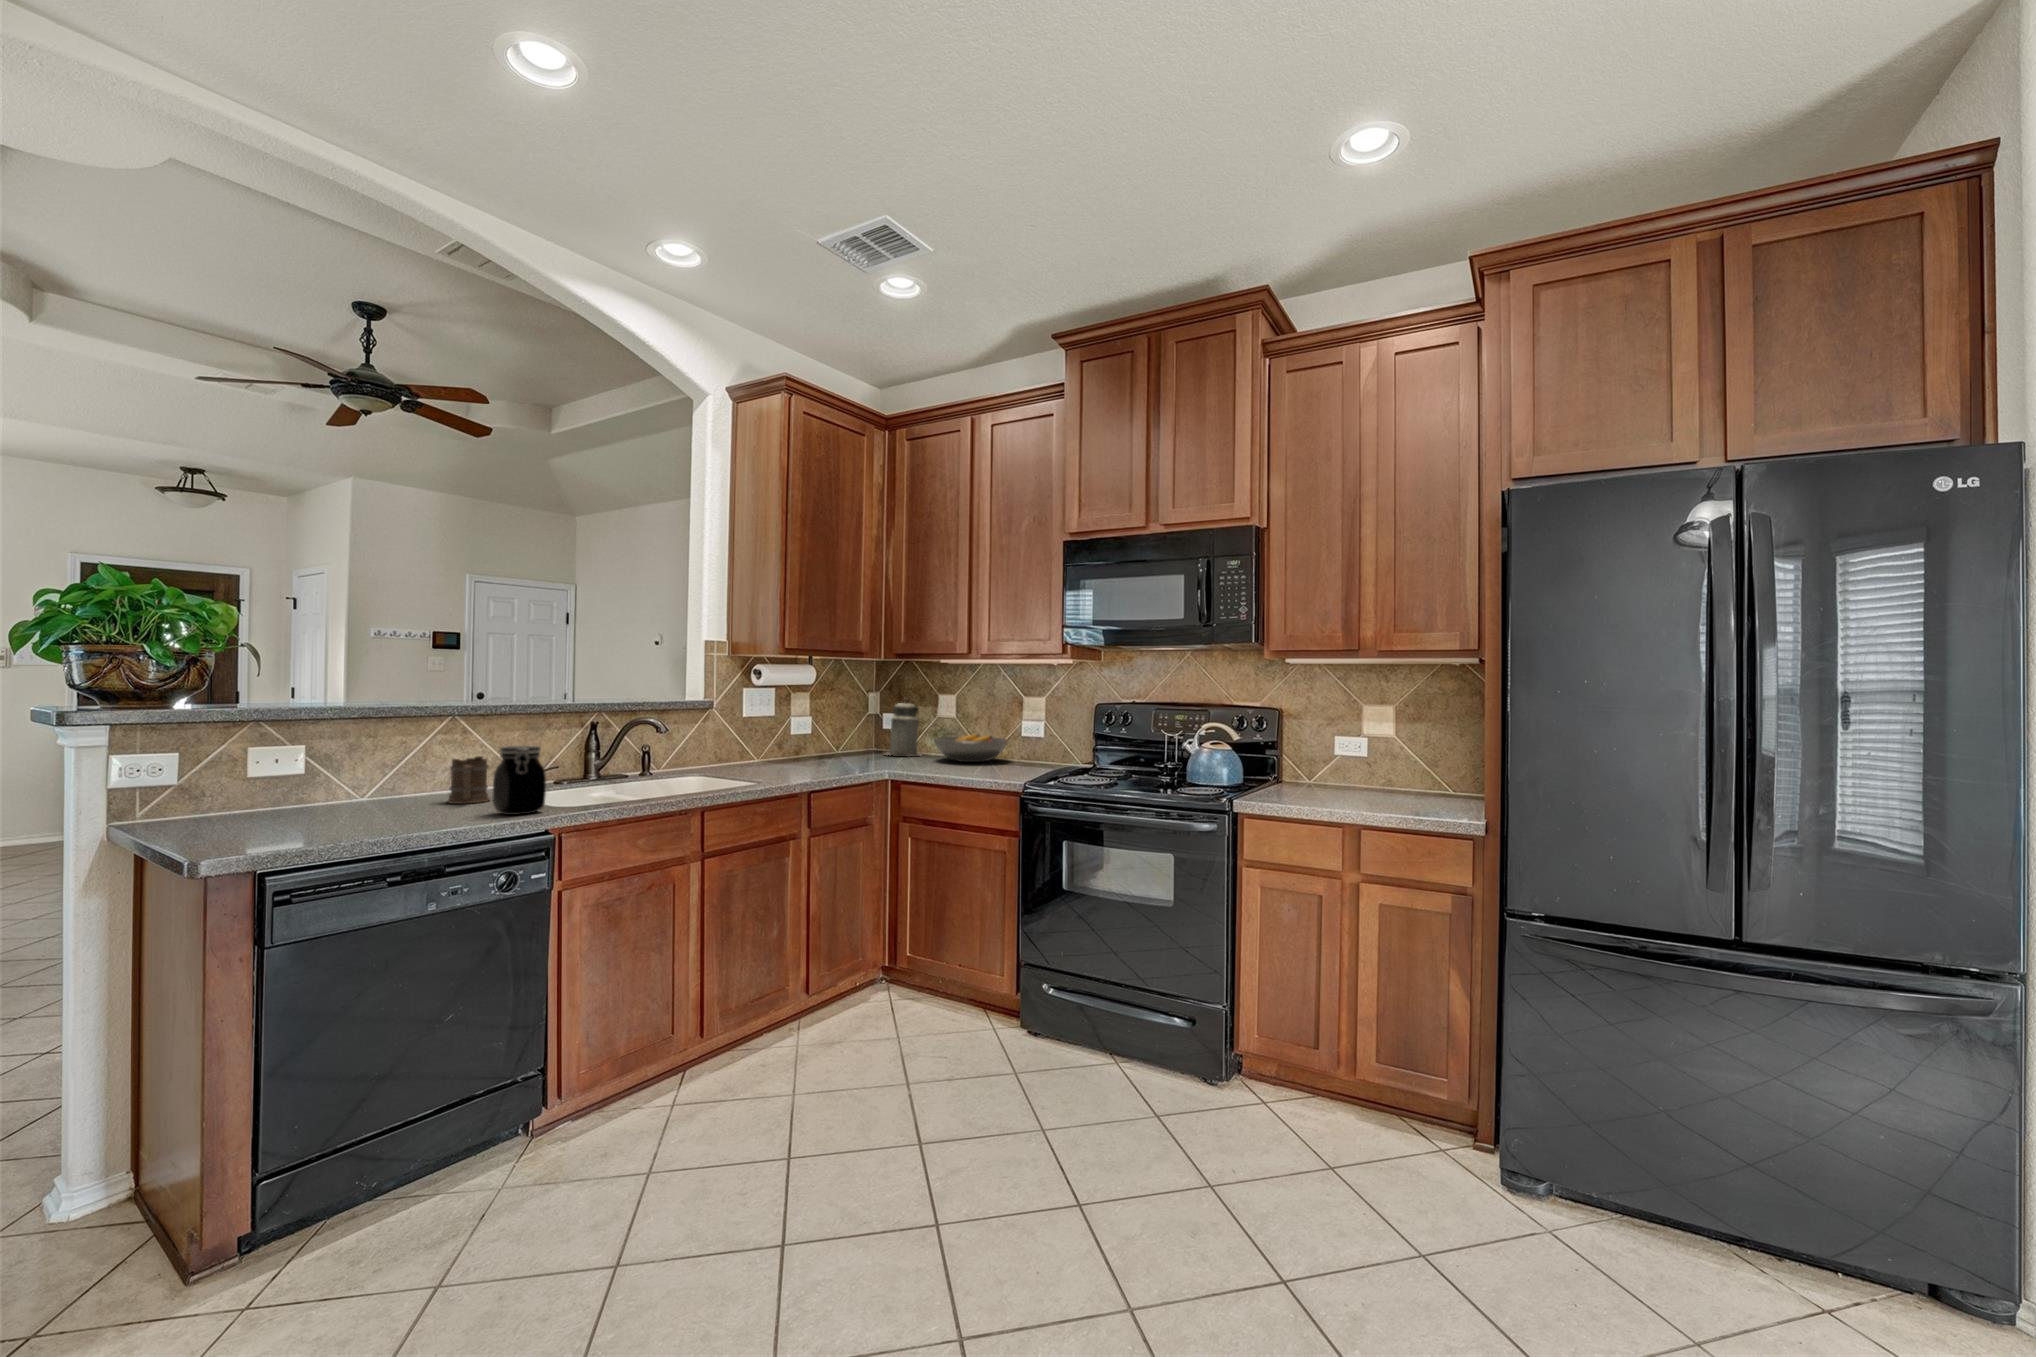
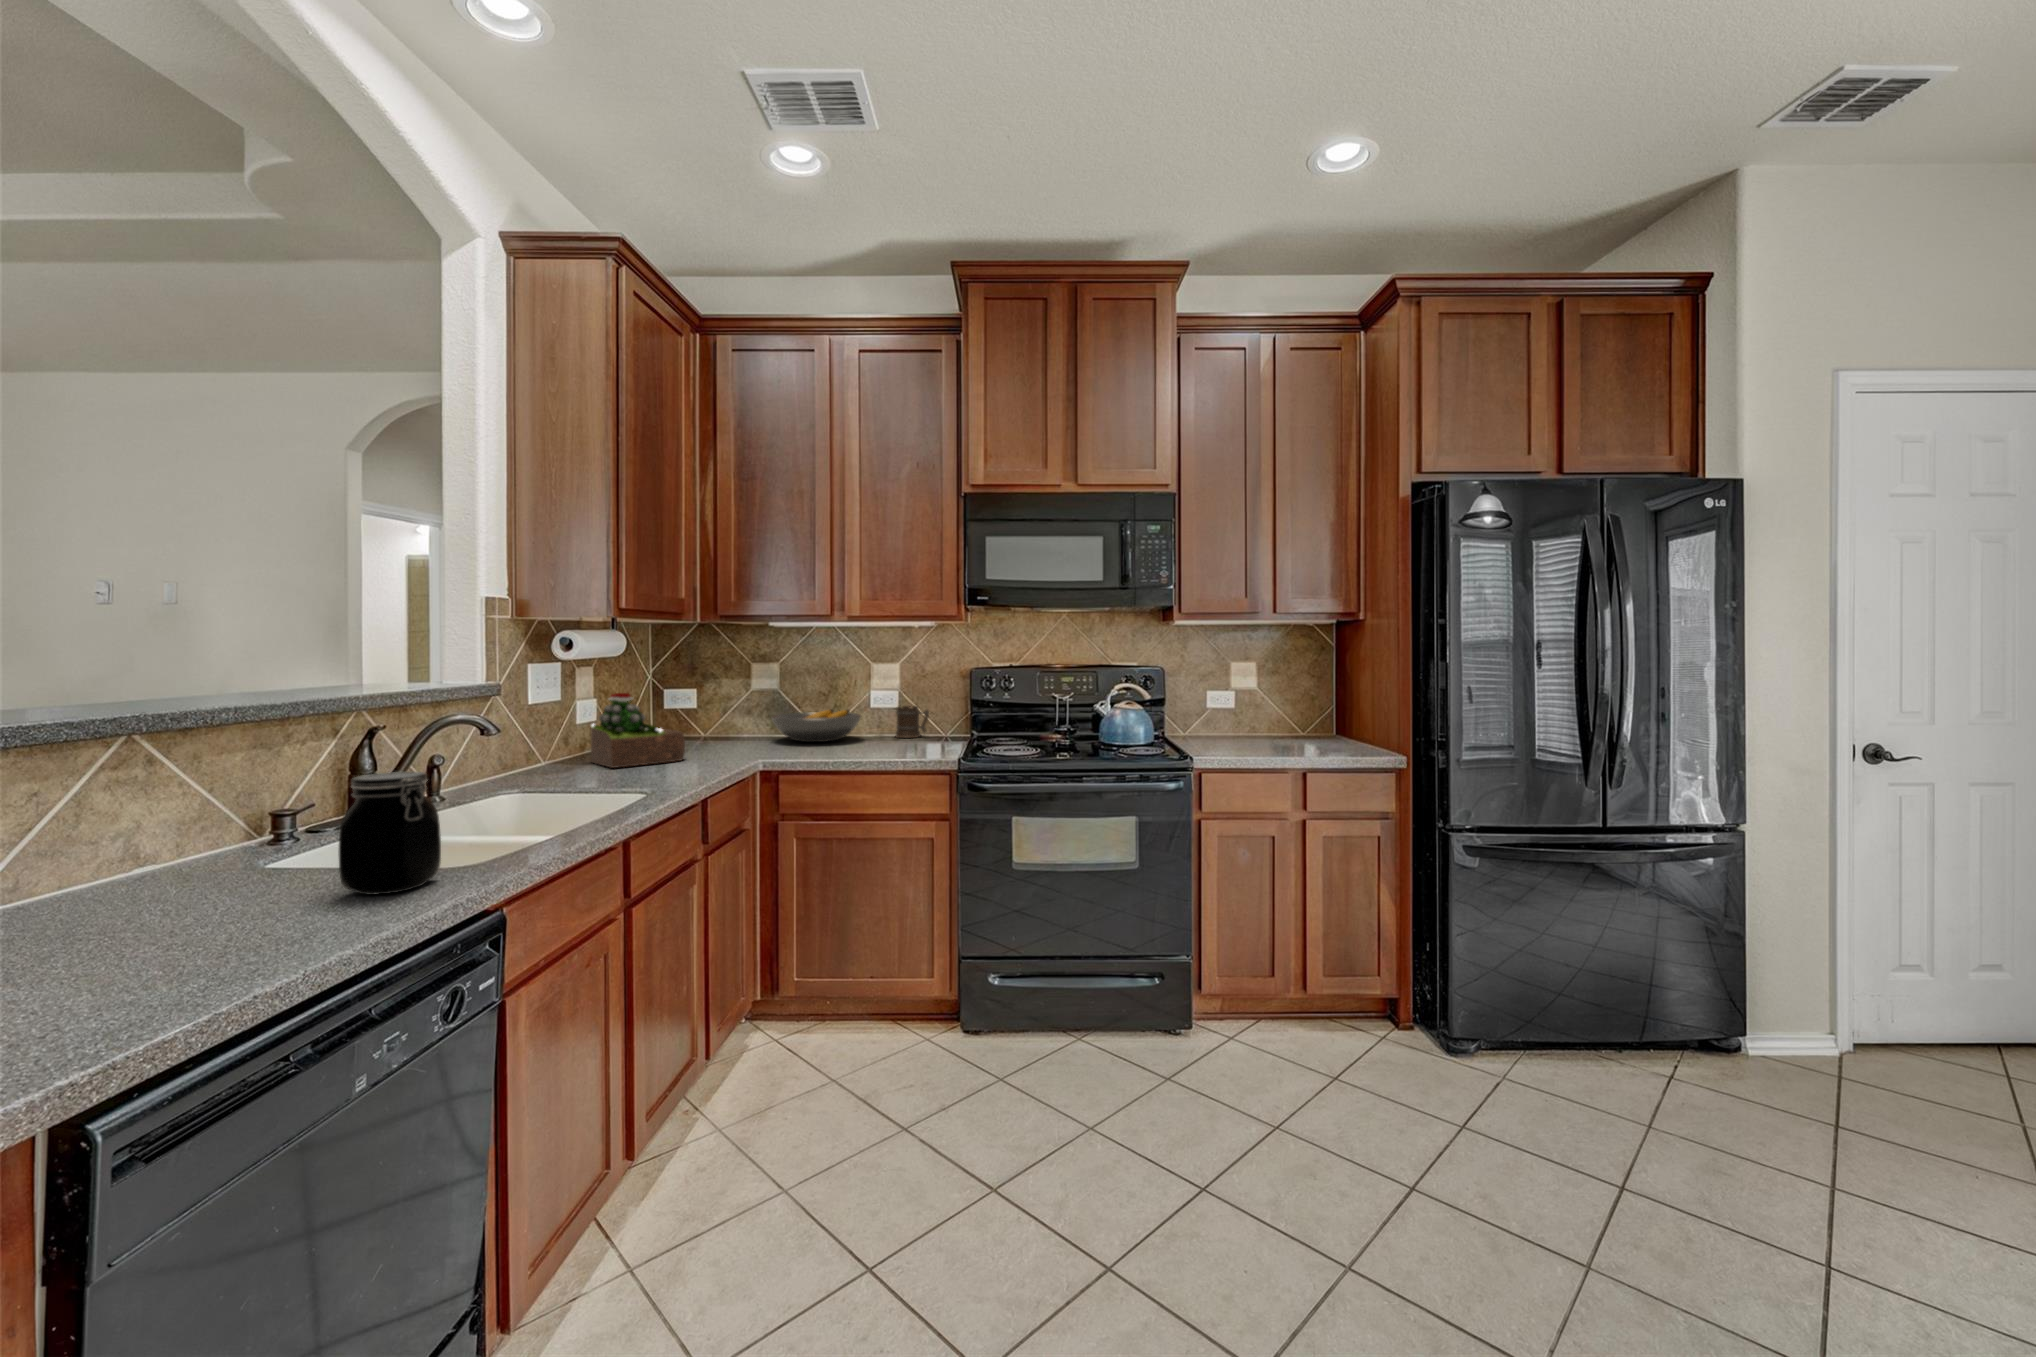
canister: present [887,698,922,756] -> none [689,671,741,741]
succulent plant: none [783,712,844,767] -> present [590,693,685,768]
mug: present [447,756,490,804] -> present [895,706,929,738]

